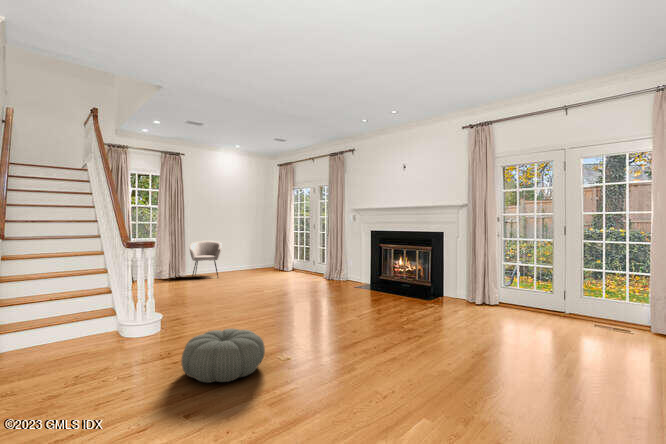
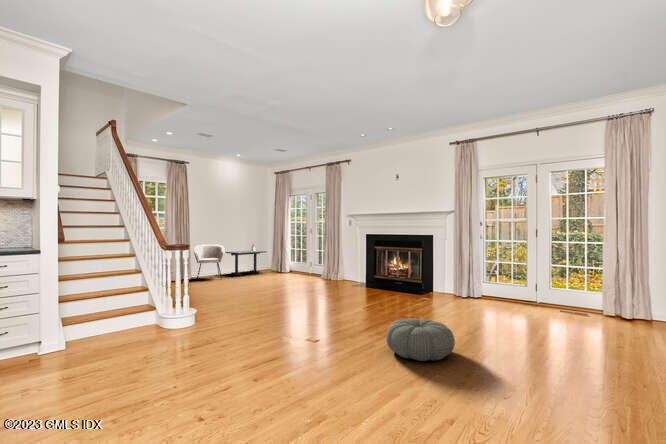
side table: none [225,240,268,274] -> present [225,243,266,275]
pouf: present [181,329,265,383] -> present [386,318,455,361]

